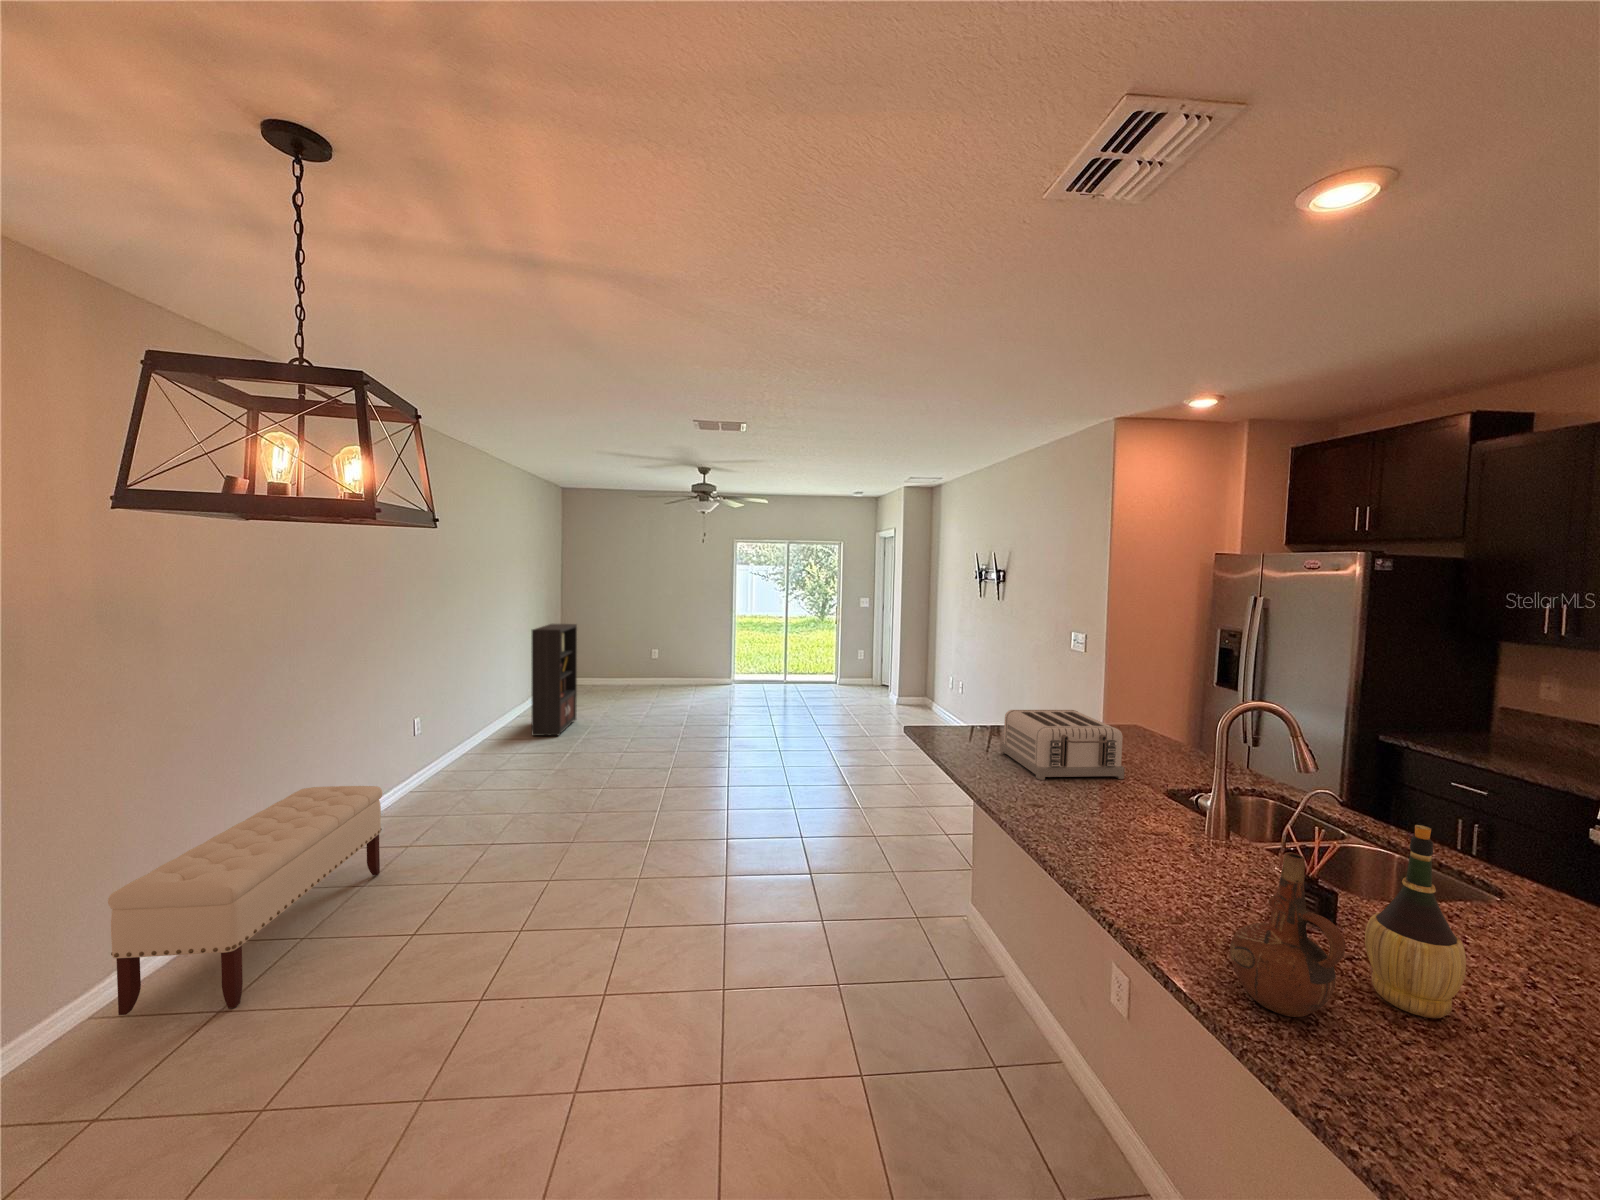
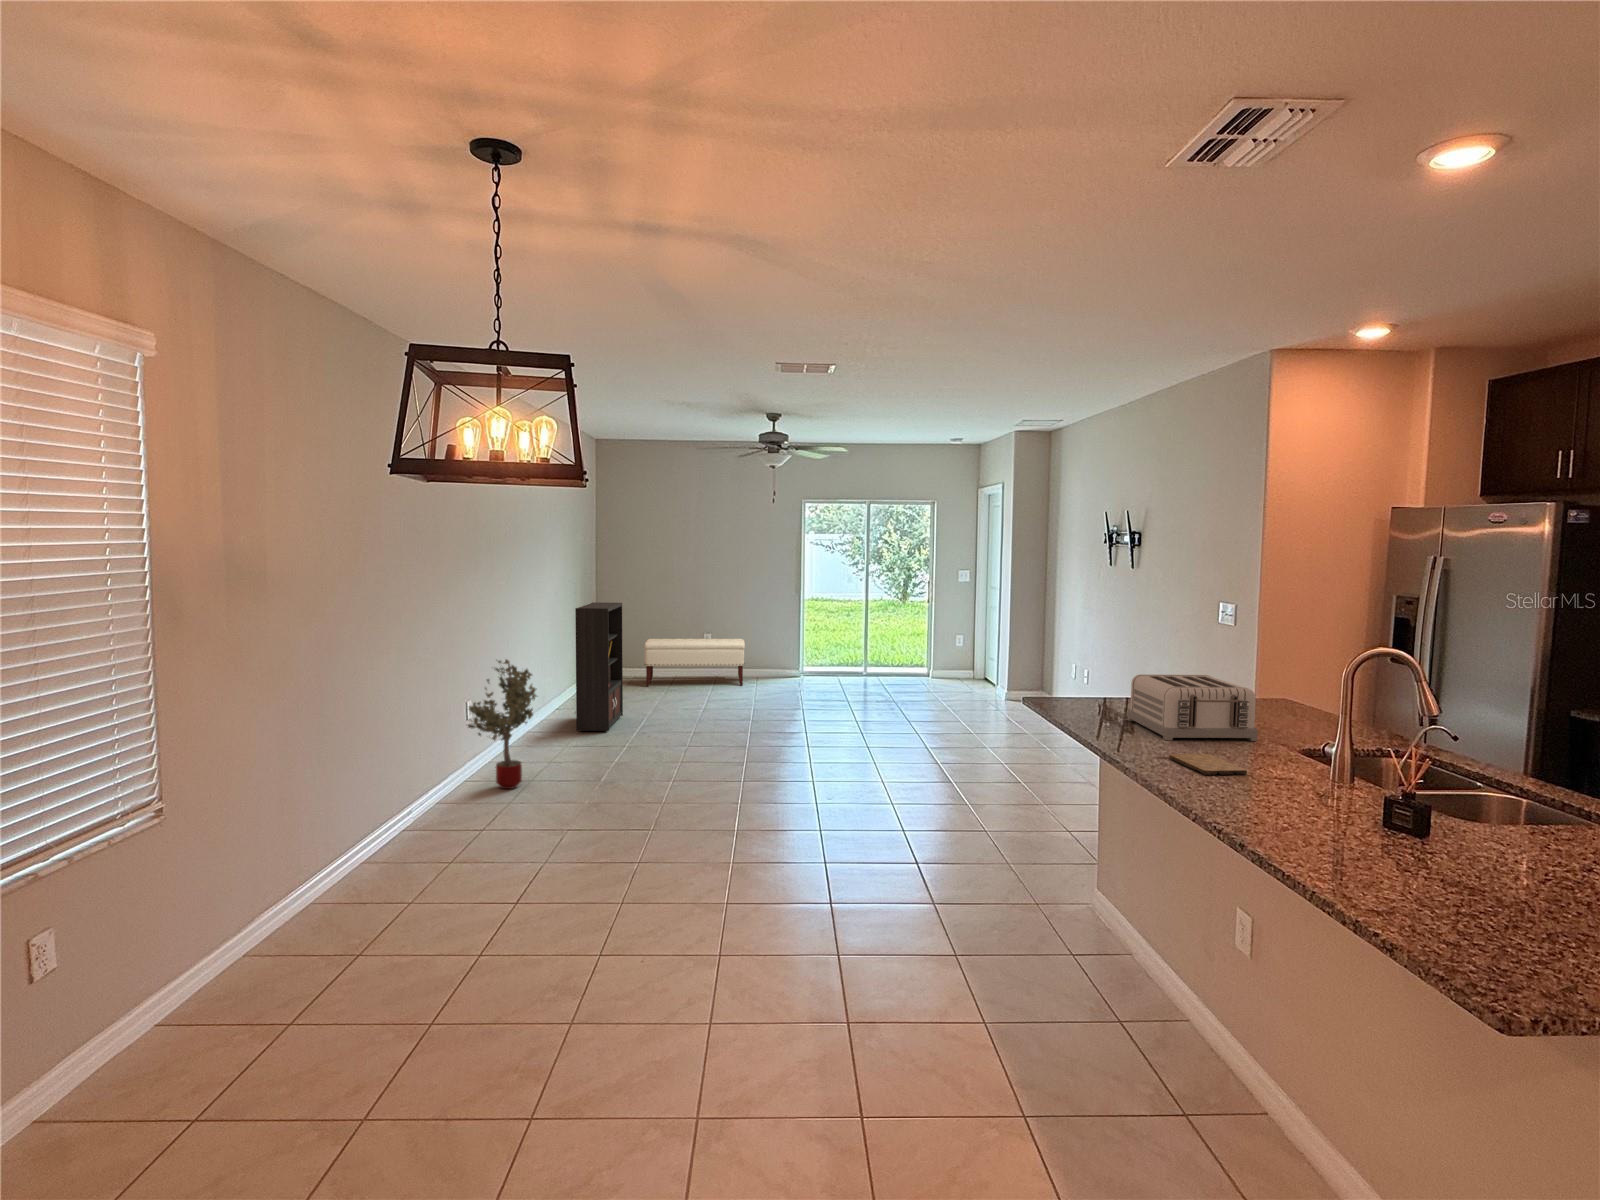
potted tree: none [409,678,485,797] -> present [468,660,537,789]
bench: present [108,786,382,1015] -> present [644,639,745,686]
cutting board: none [1044,800,1123,831] -> present [1169,754,1247,775]
wine bottle: present [1365,825,1466,1018] -> none [1434,726,1511,881]
ceramic pitcher: present [1230,853,1345,1017] -> none [1315,748,1403,878]

